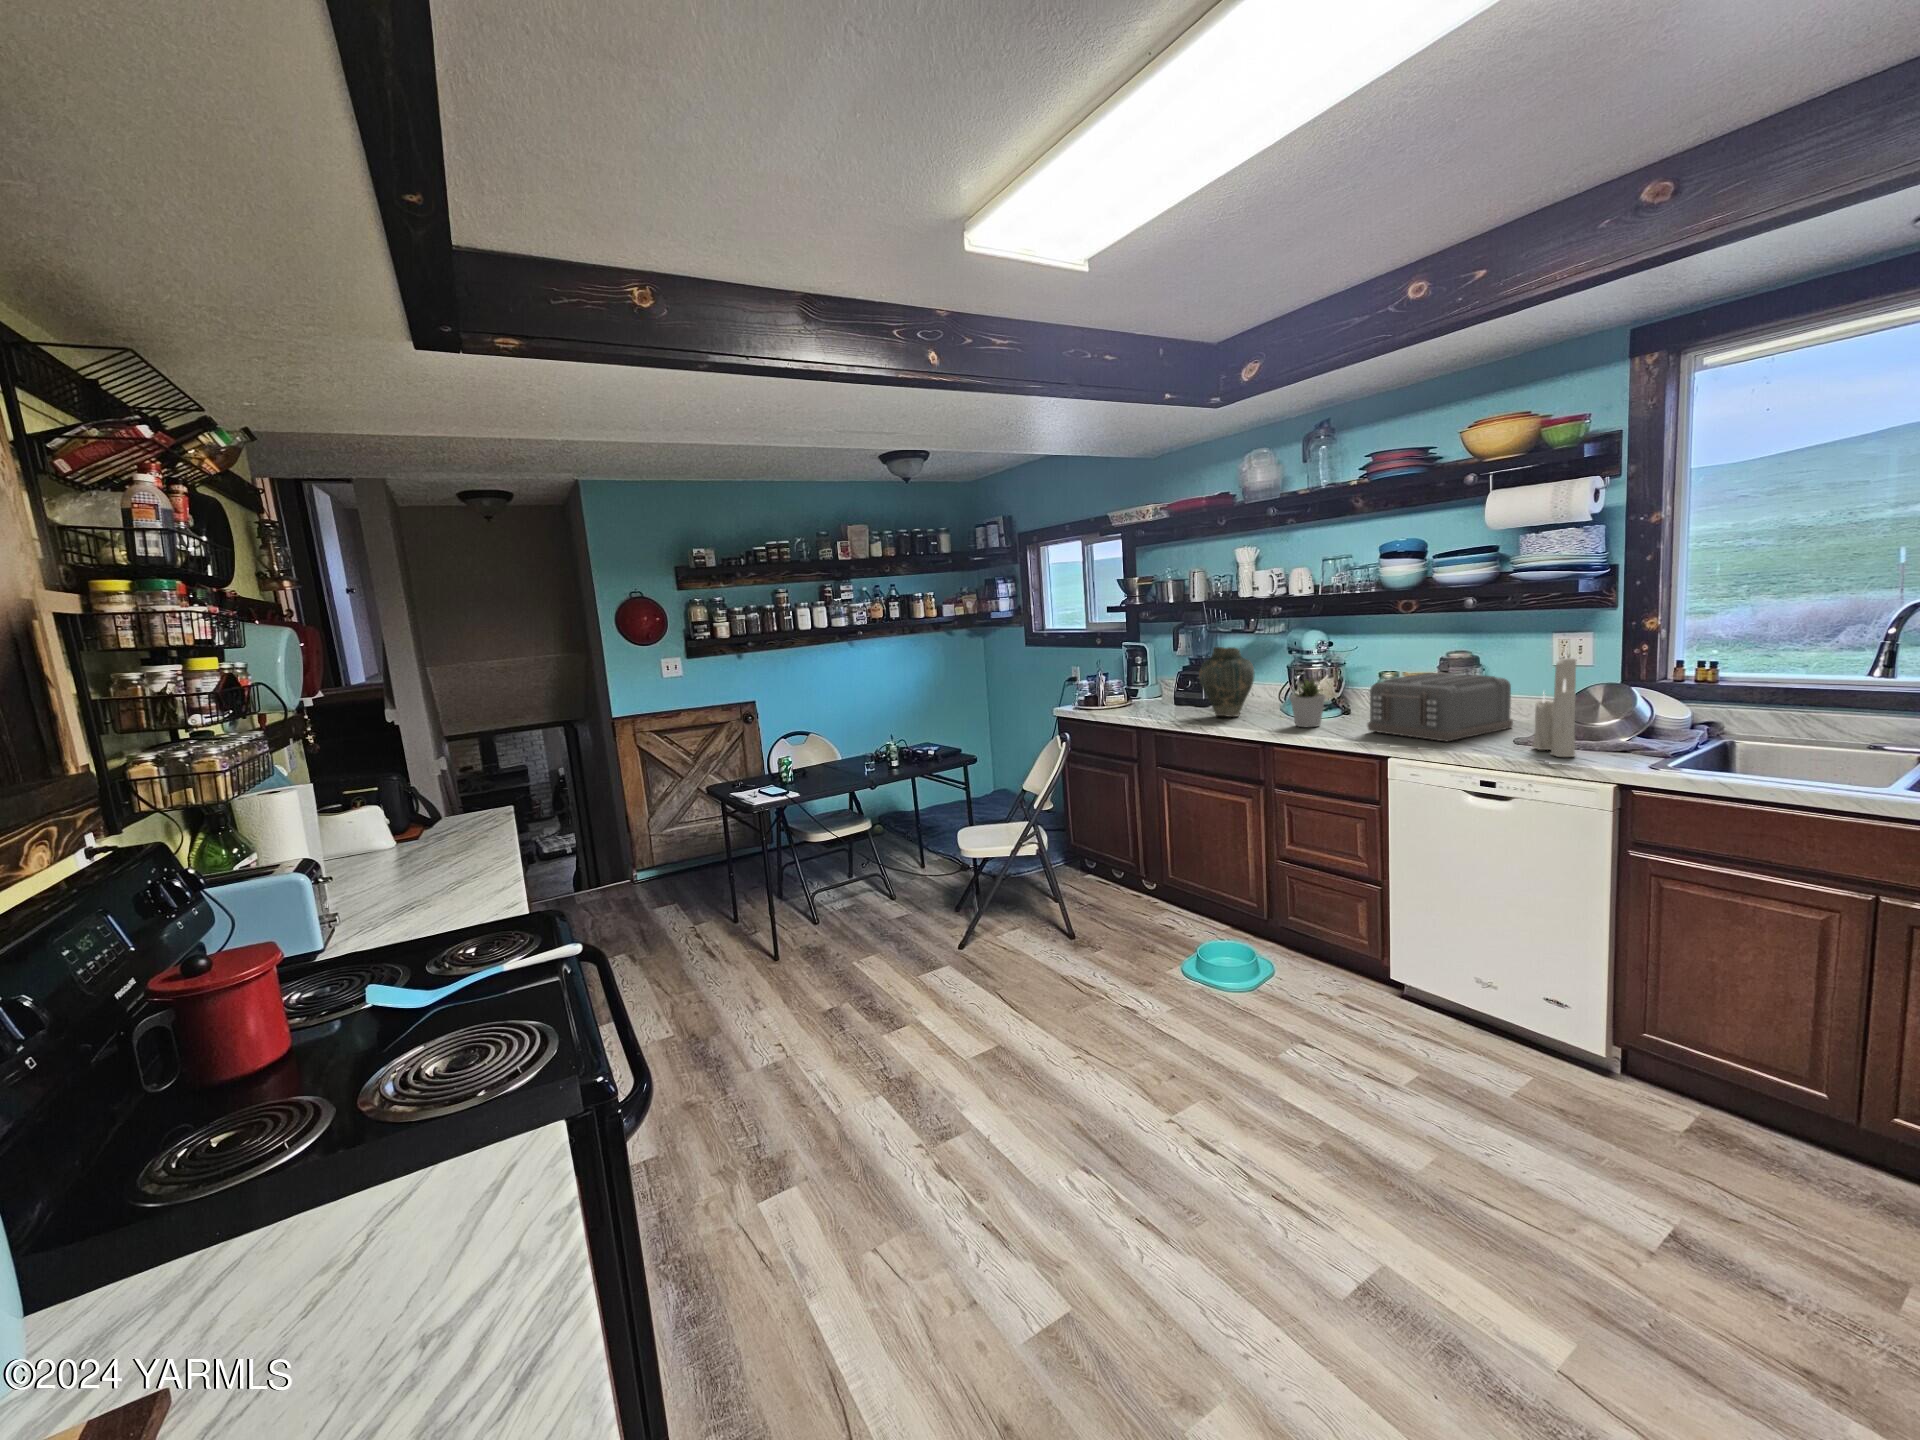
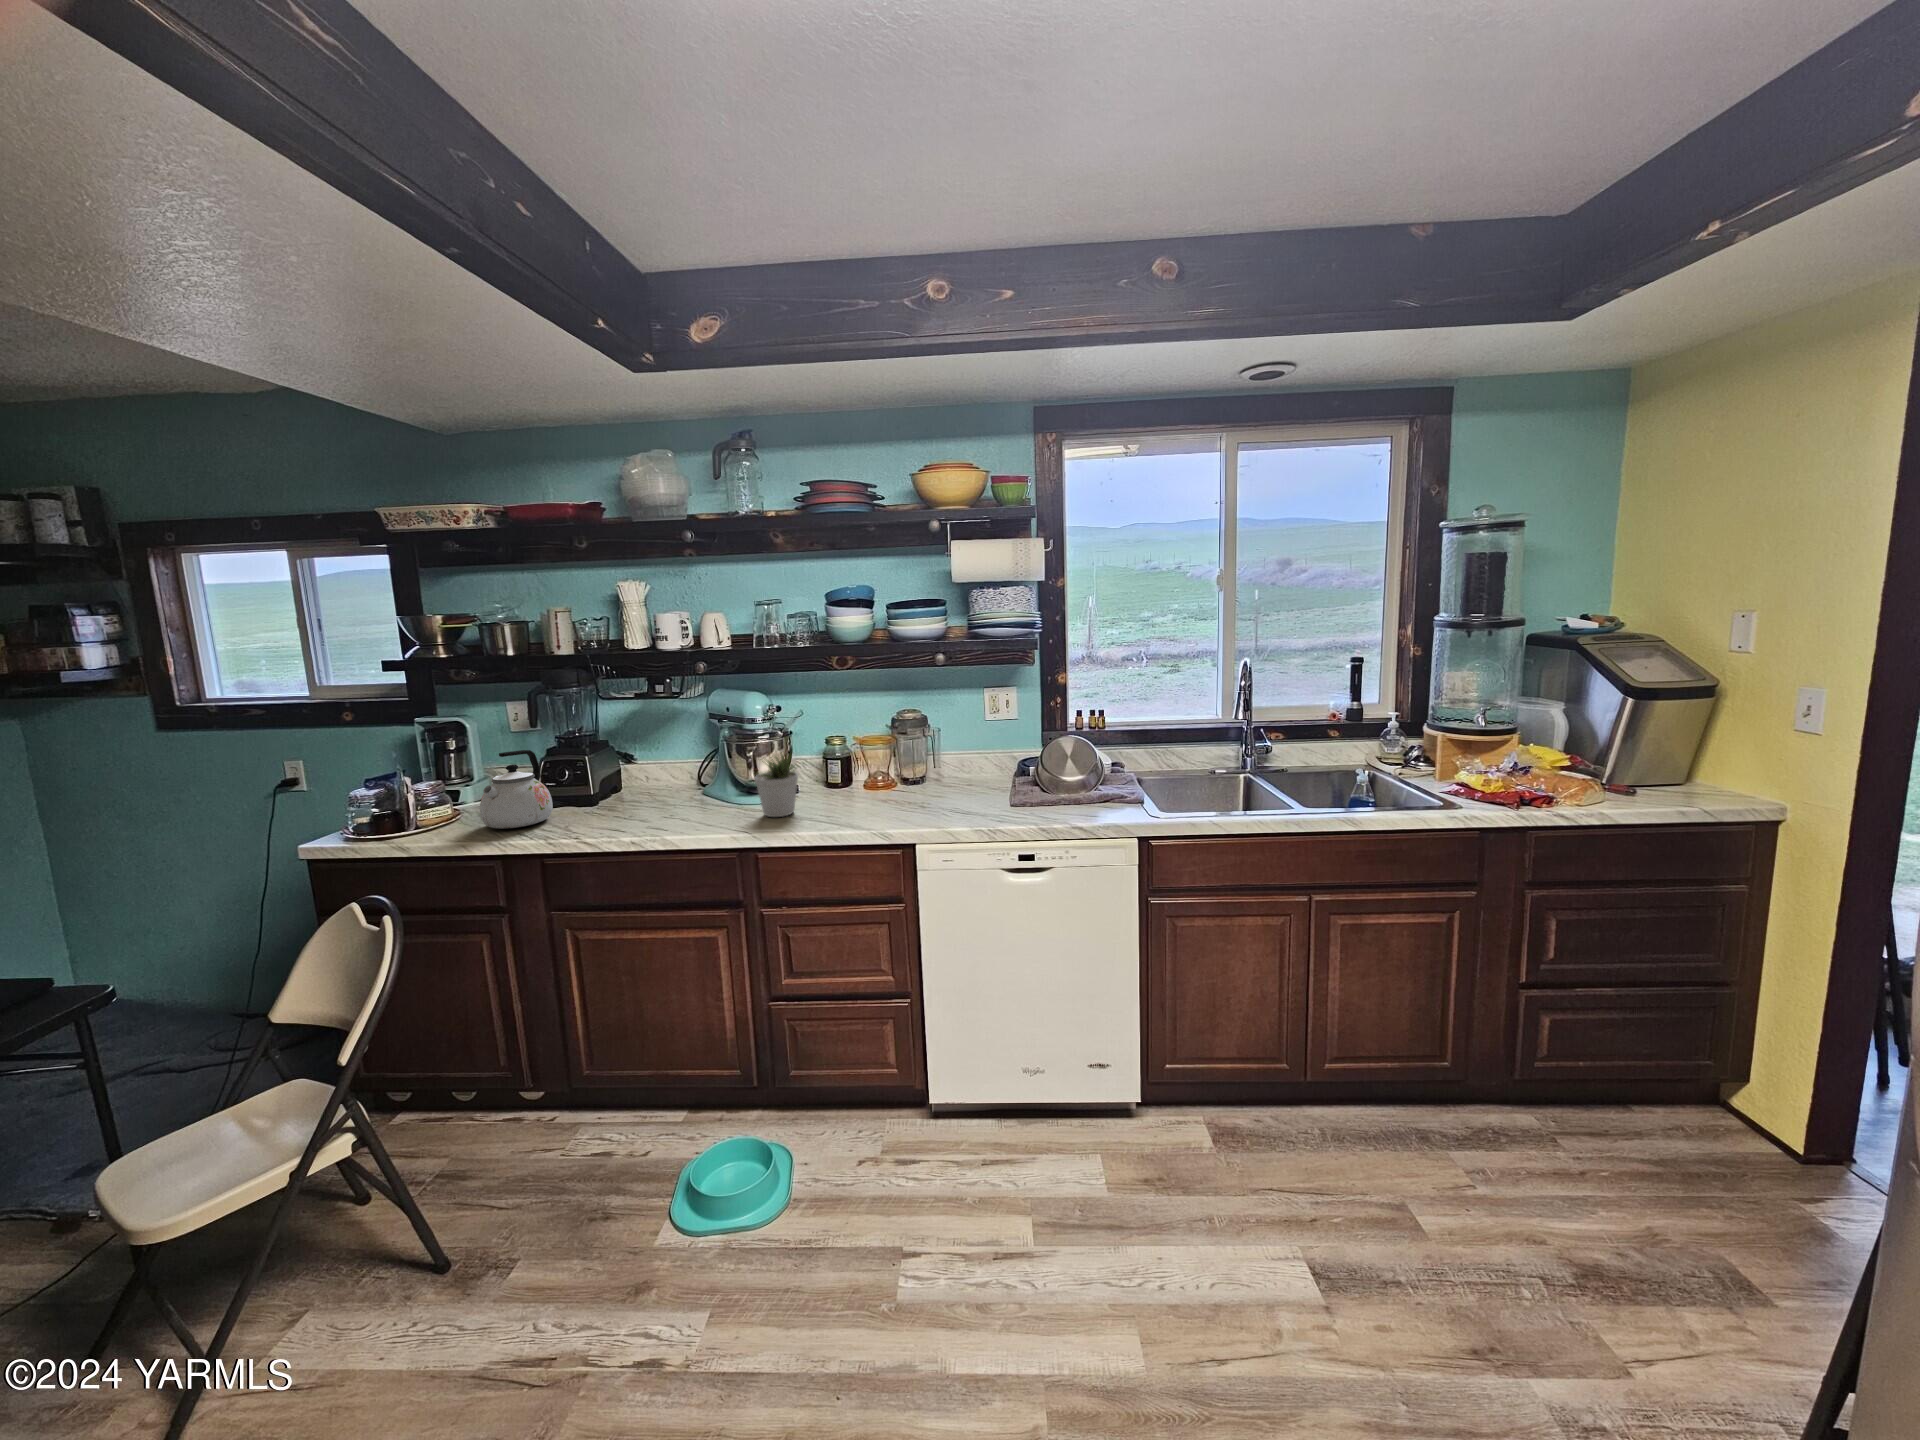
vase: present [1199,647,1254,717] -> none [604,718,684,816]
candle: present [1532,652,1576,757] -> none [1037,697,1087,816]
kettle: none [1132,666,1174,714] -> present [480,750,553,829]
toaster: present [1367,673,1513,741] -> none [860,736,980,813]

